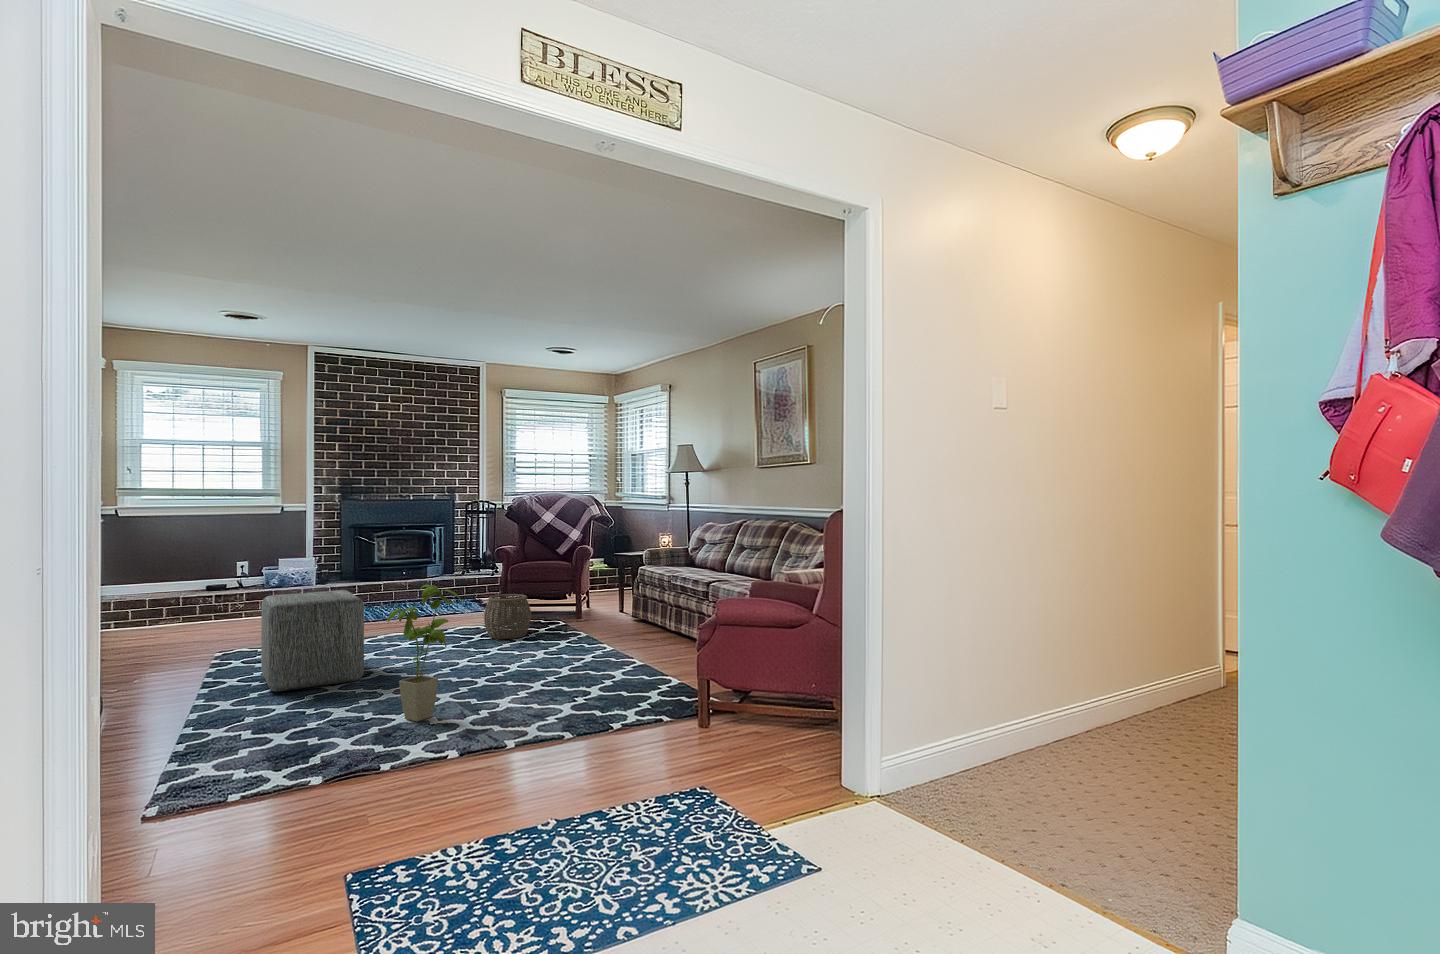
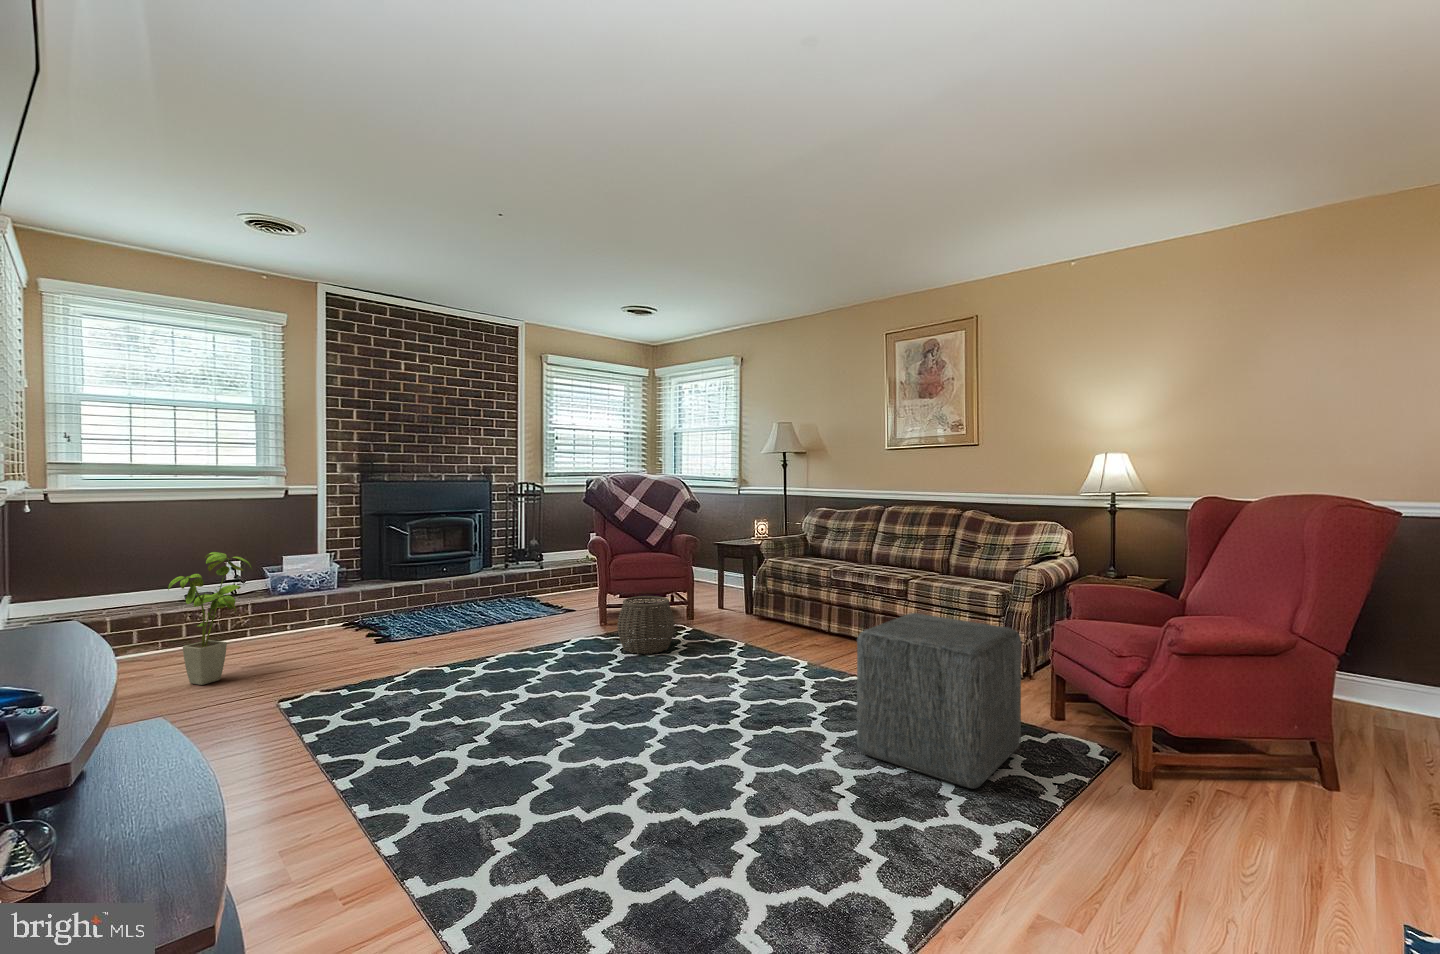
house plant: present [388,585,462,721] -> present [168,552,252,685]
ottoman: present [261,590,364,692] -> present [857,613,1021,788]

